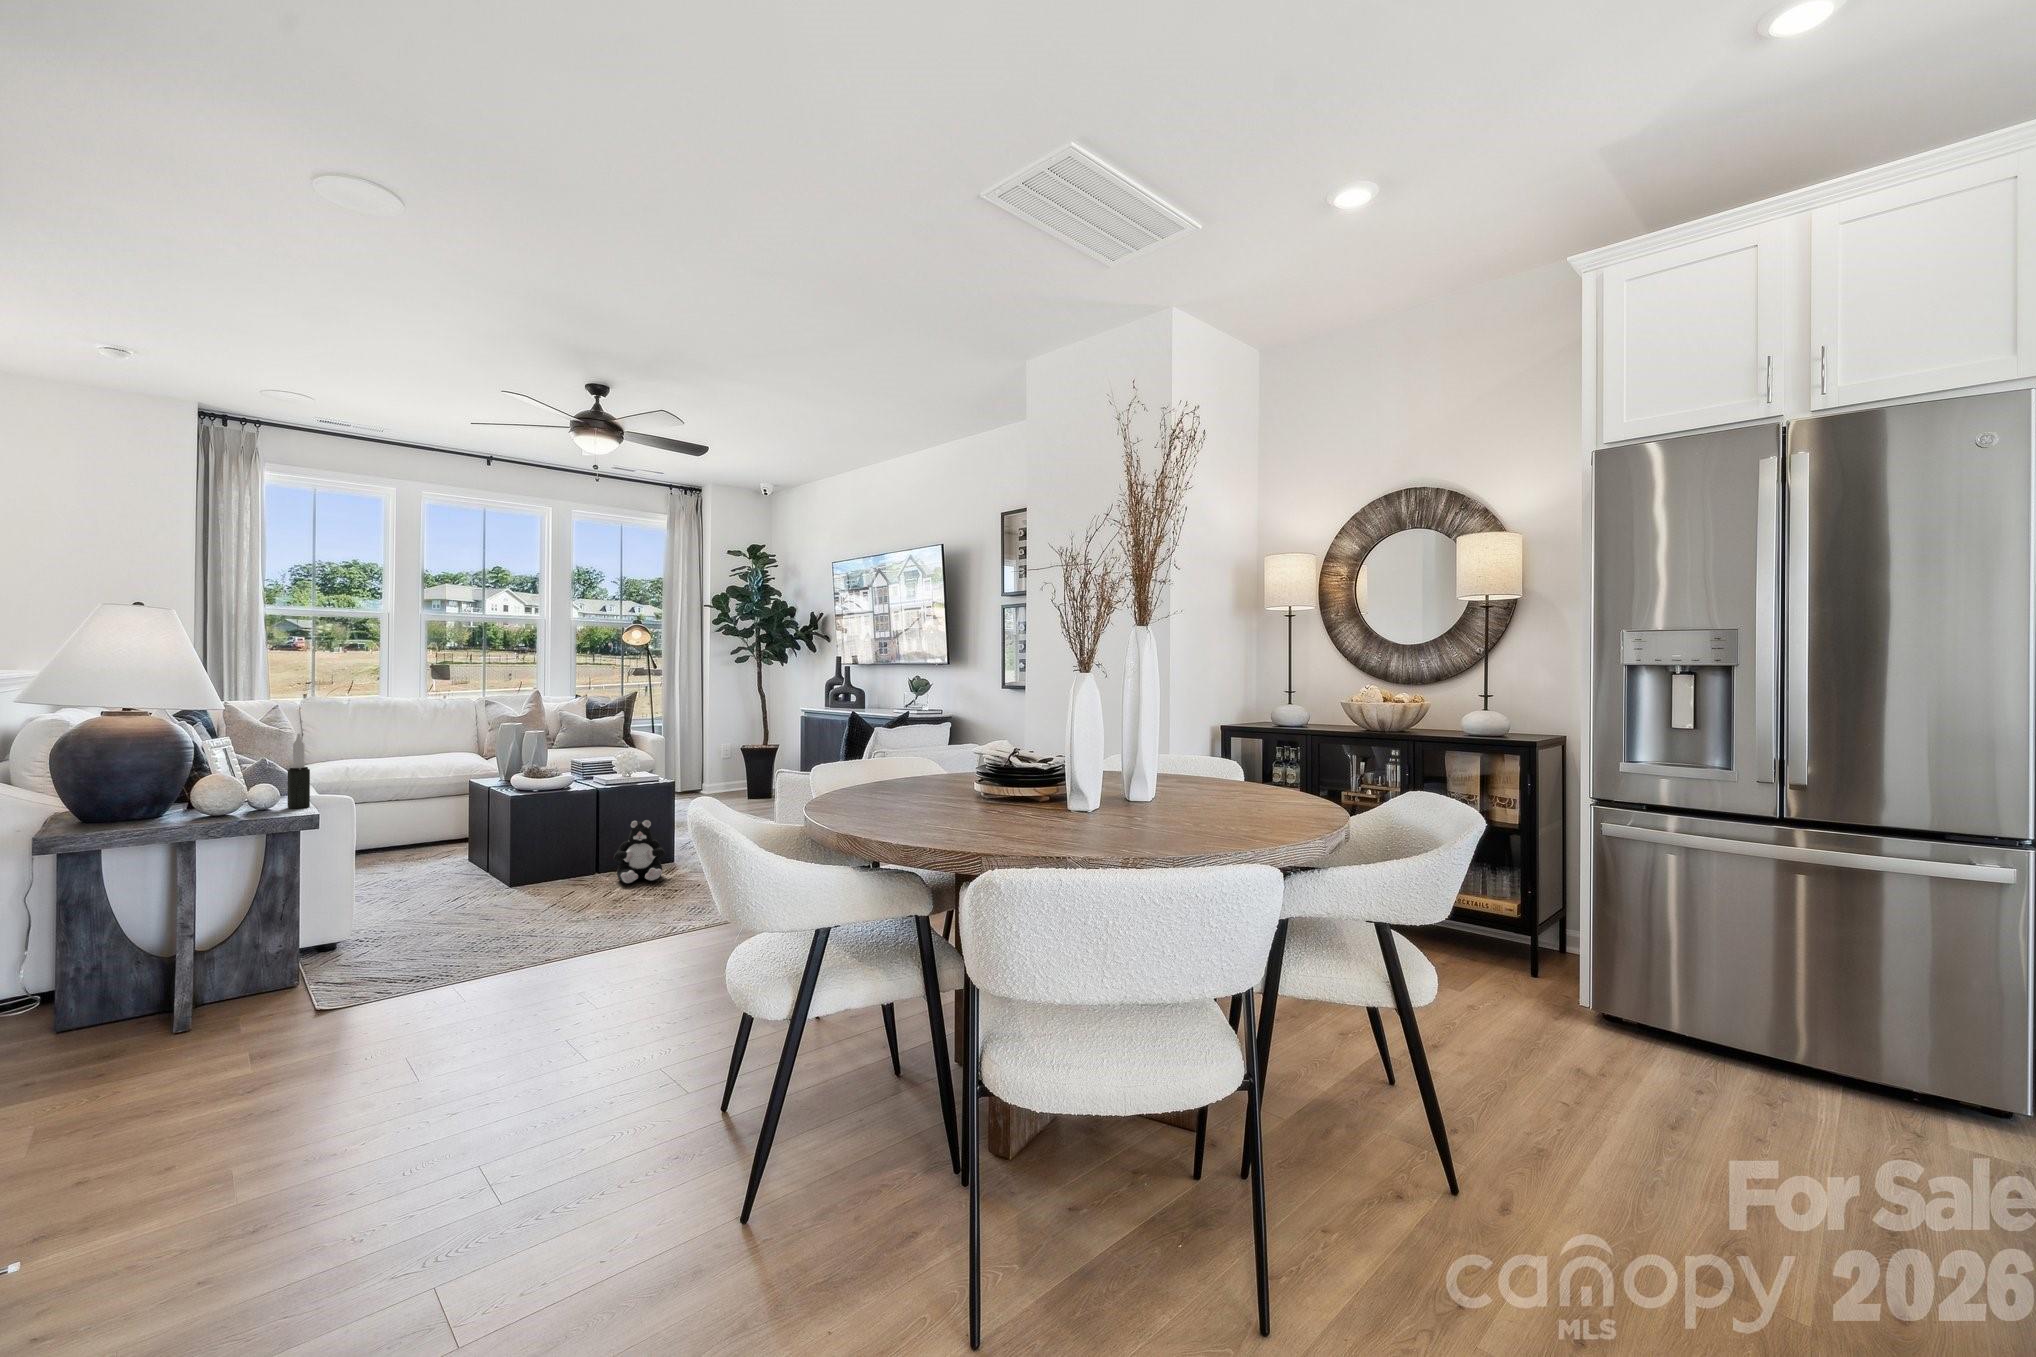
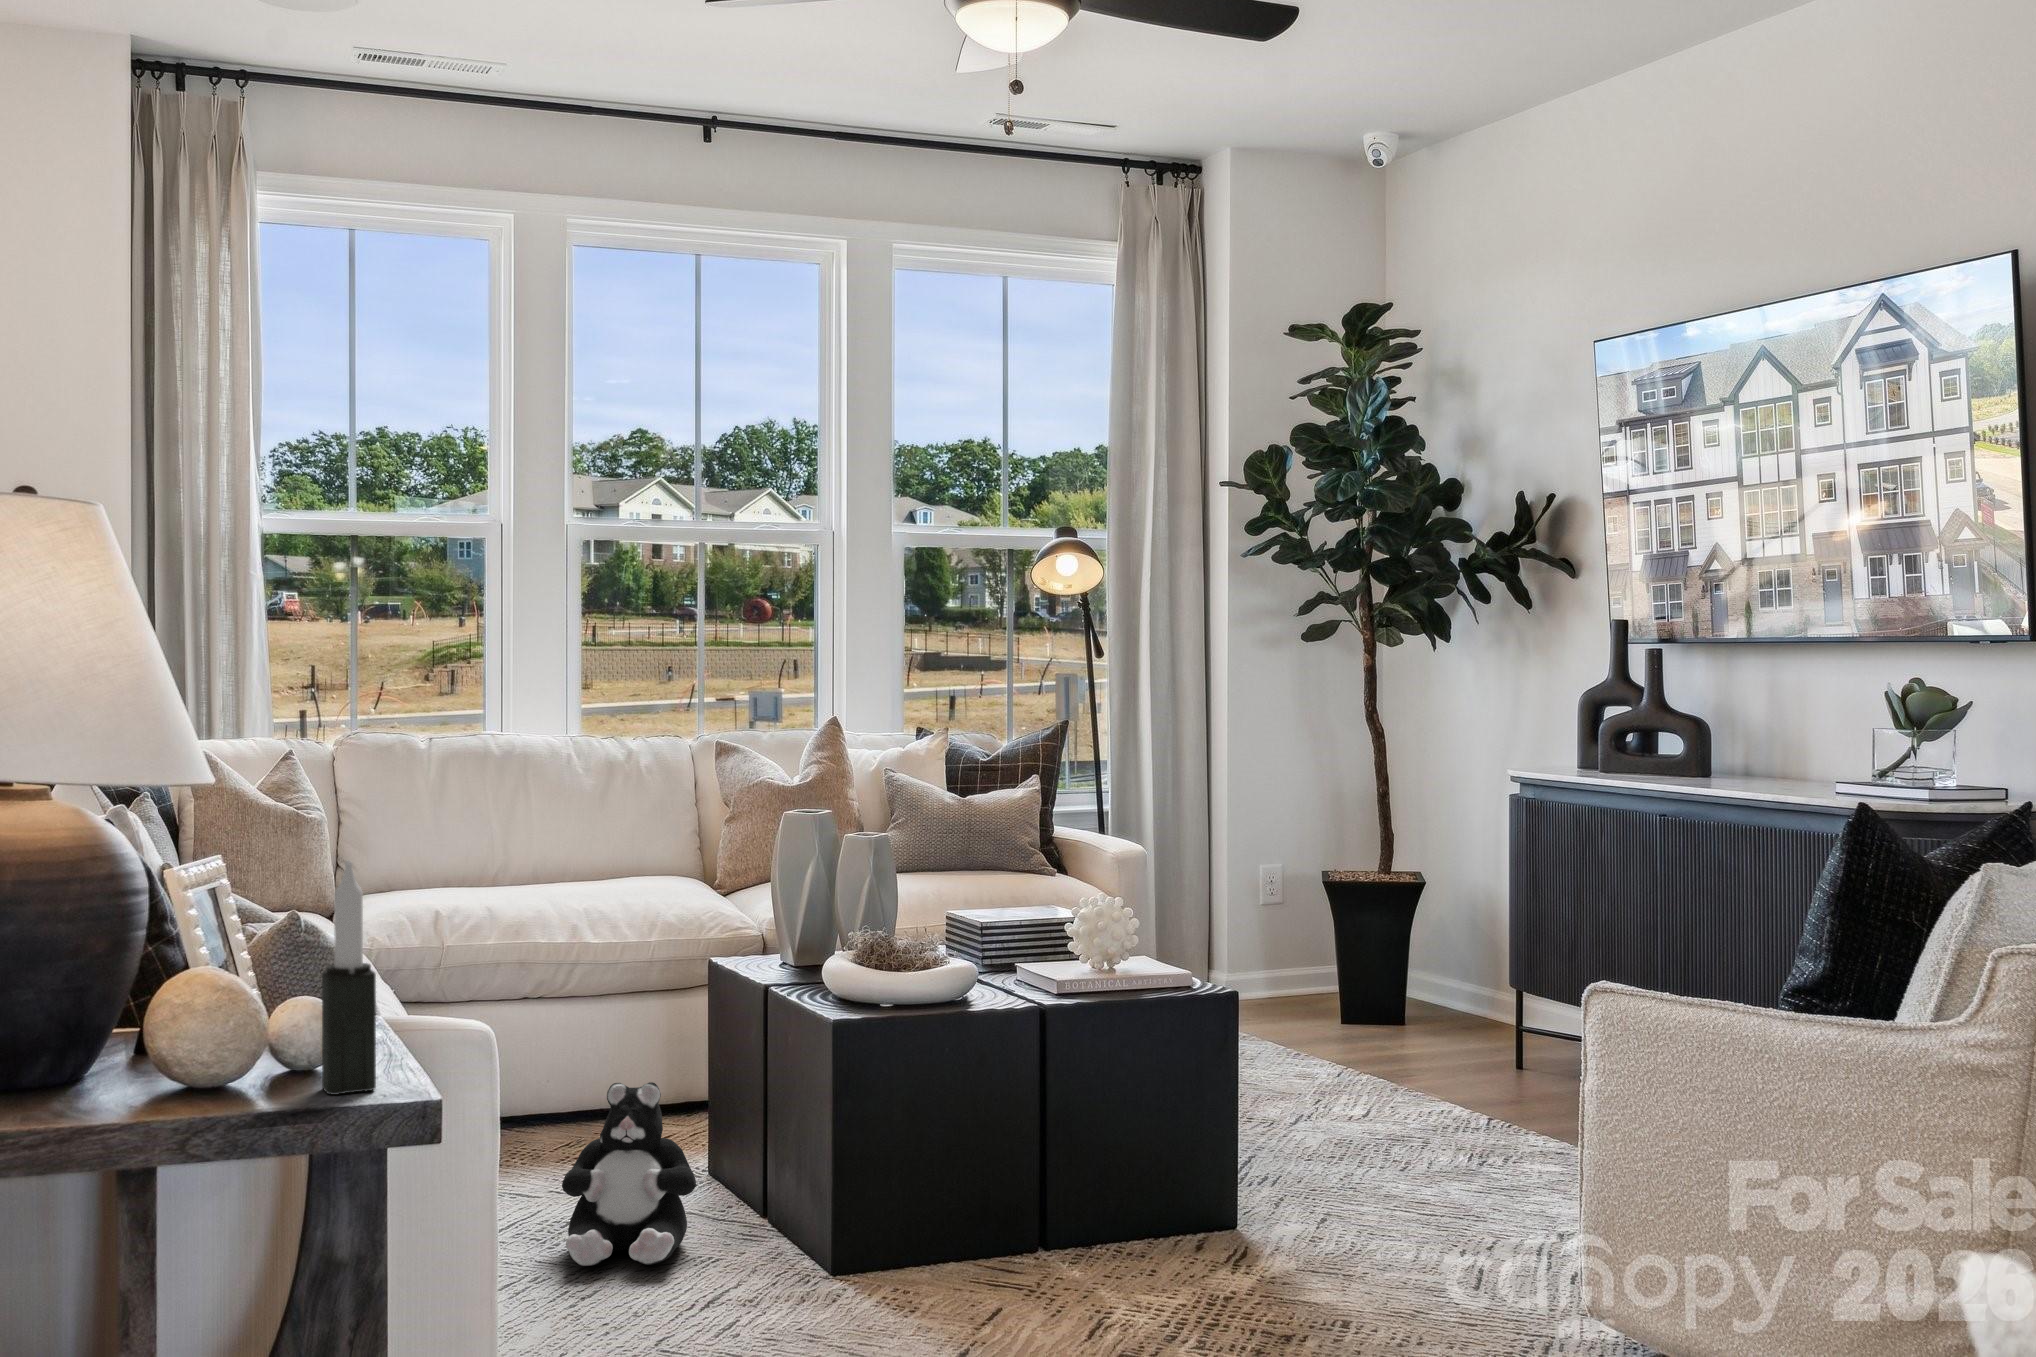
plush toy: present [613,820,665,884] -> present [562,1082,696,1266]

